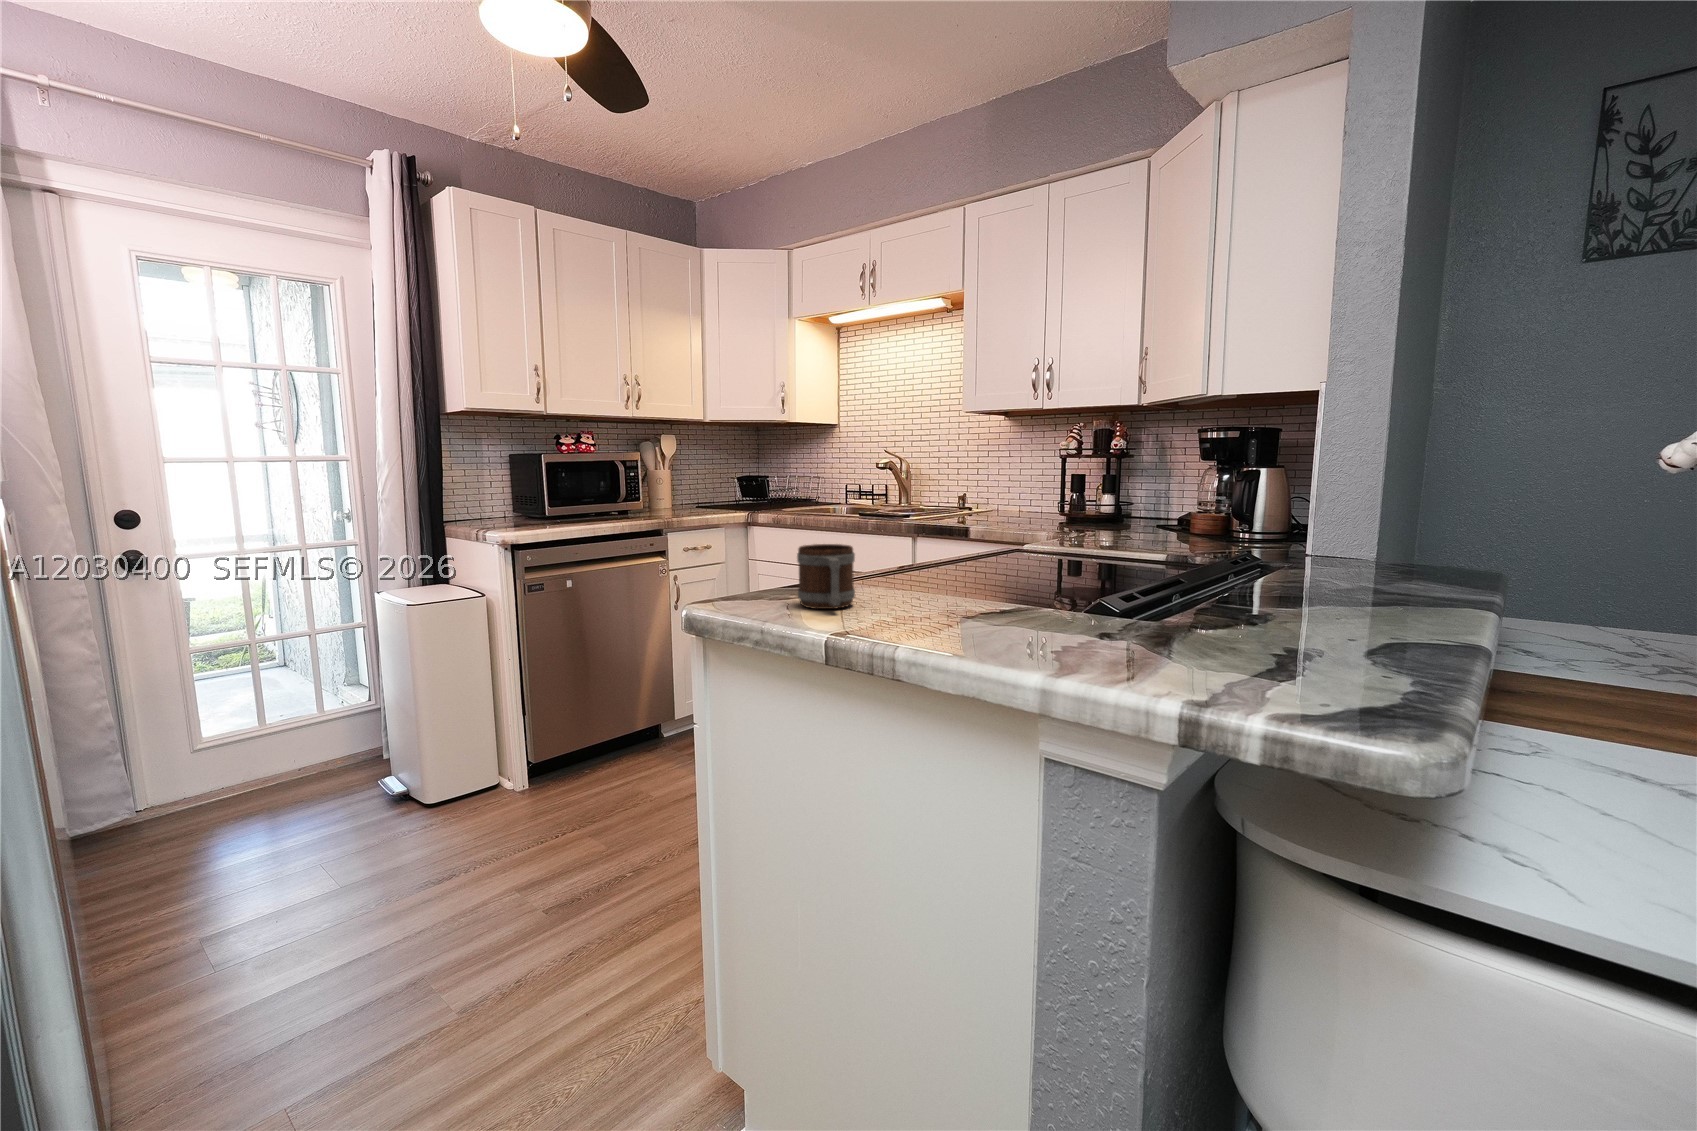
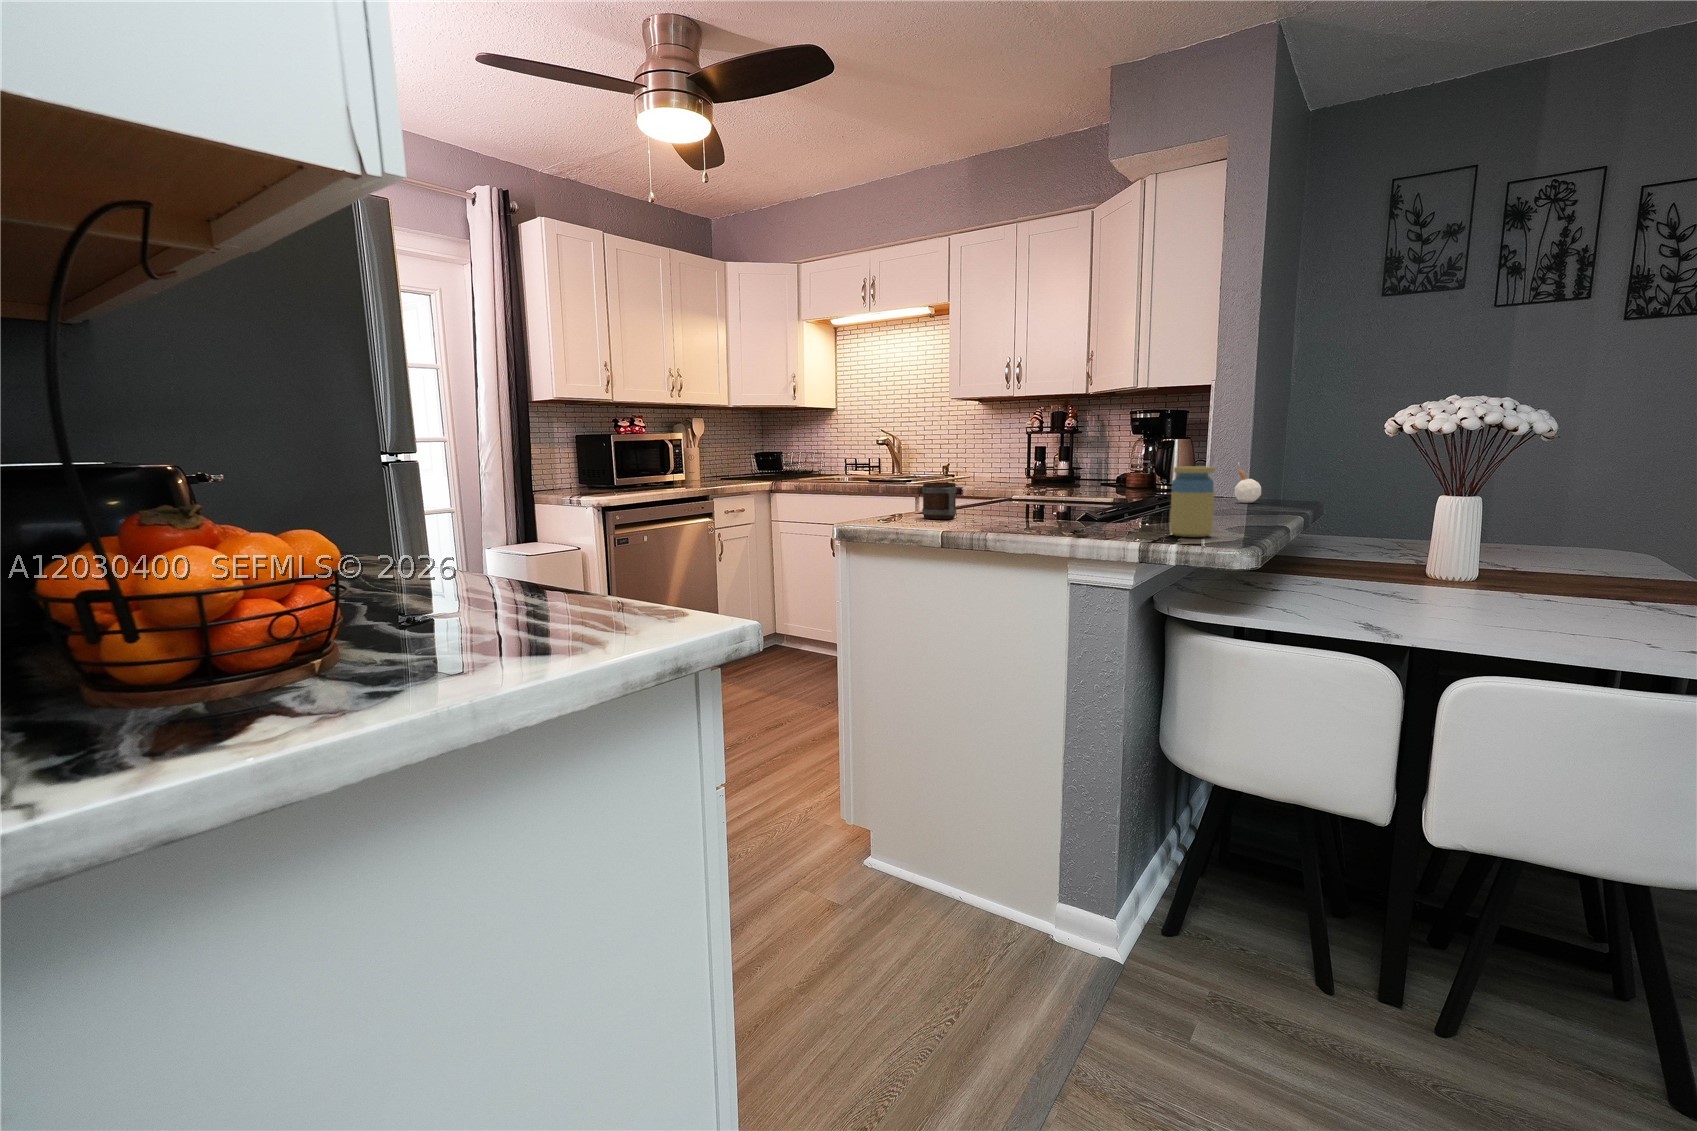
candle: none [1350,509,1396,576] -> present [1235,465,1261,503]
jar: none [1212,544,1316,703] -> present [1170,467,1215,537]

